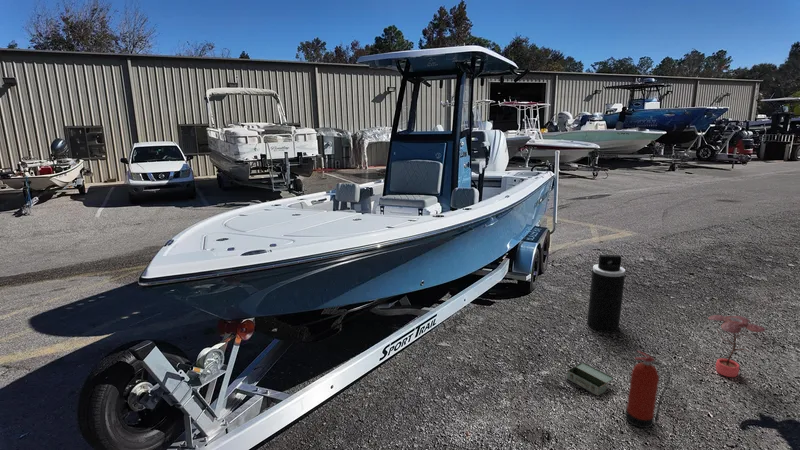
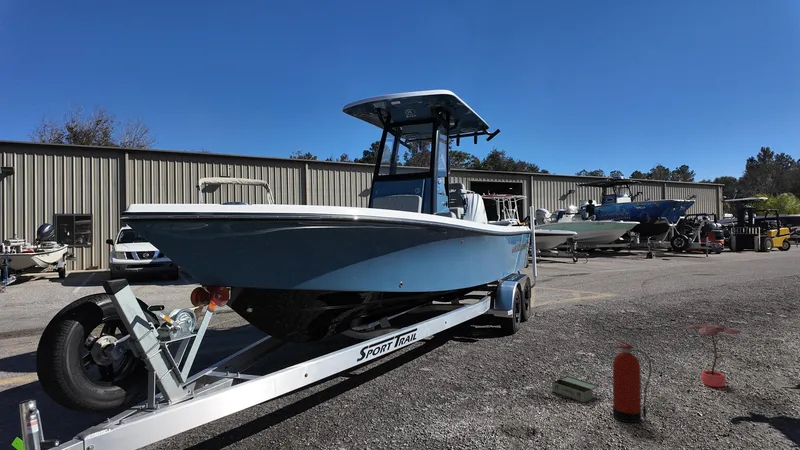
trash can: present [587,255,626,332] -> none [571,281,604,360]

